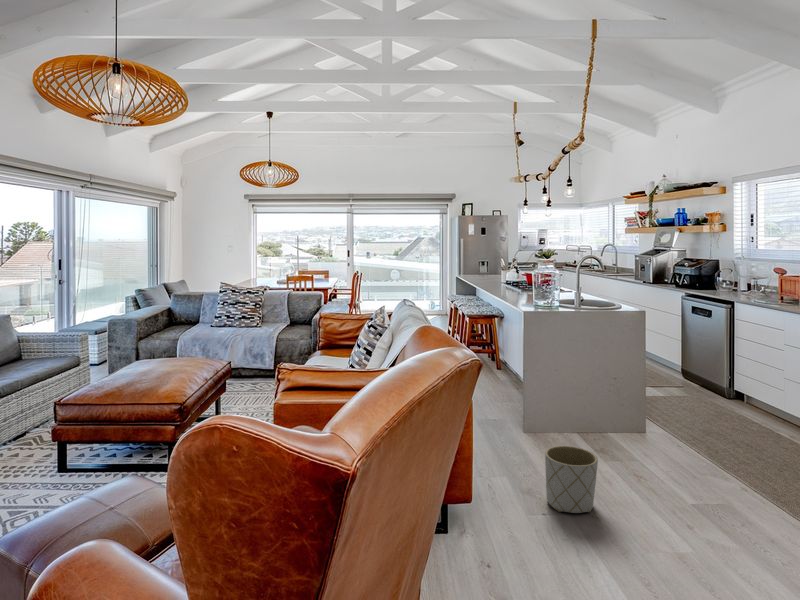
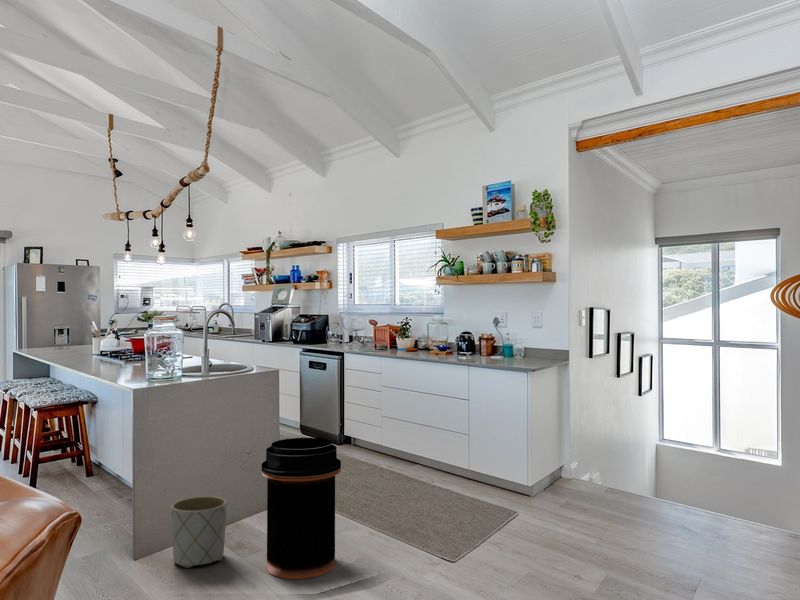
trash can: none [634,414,730,569] -> present [262,438,341,579]

